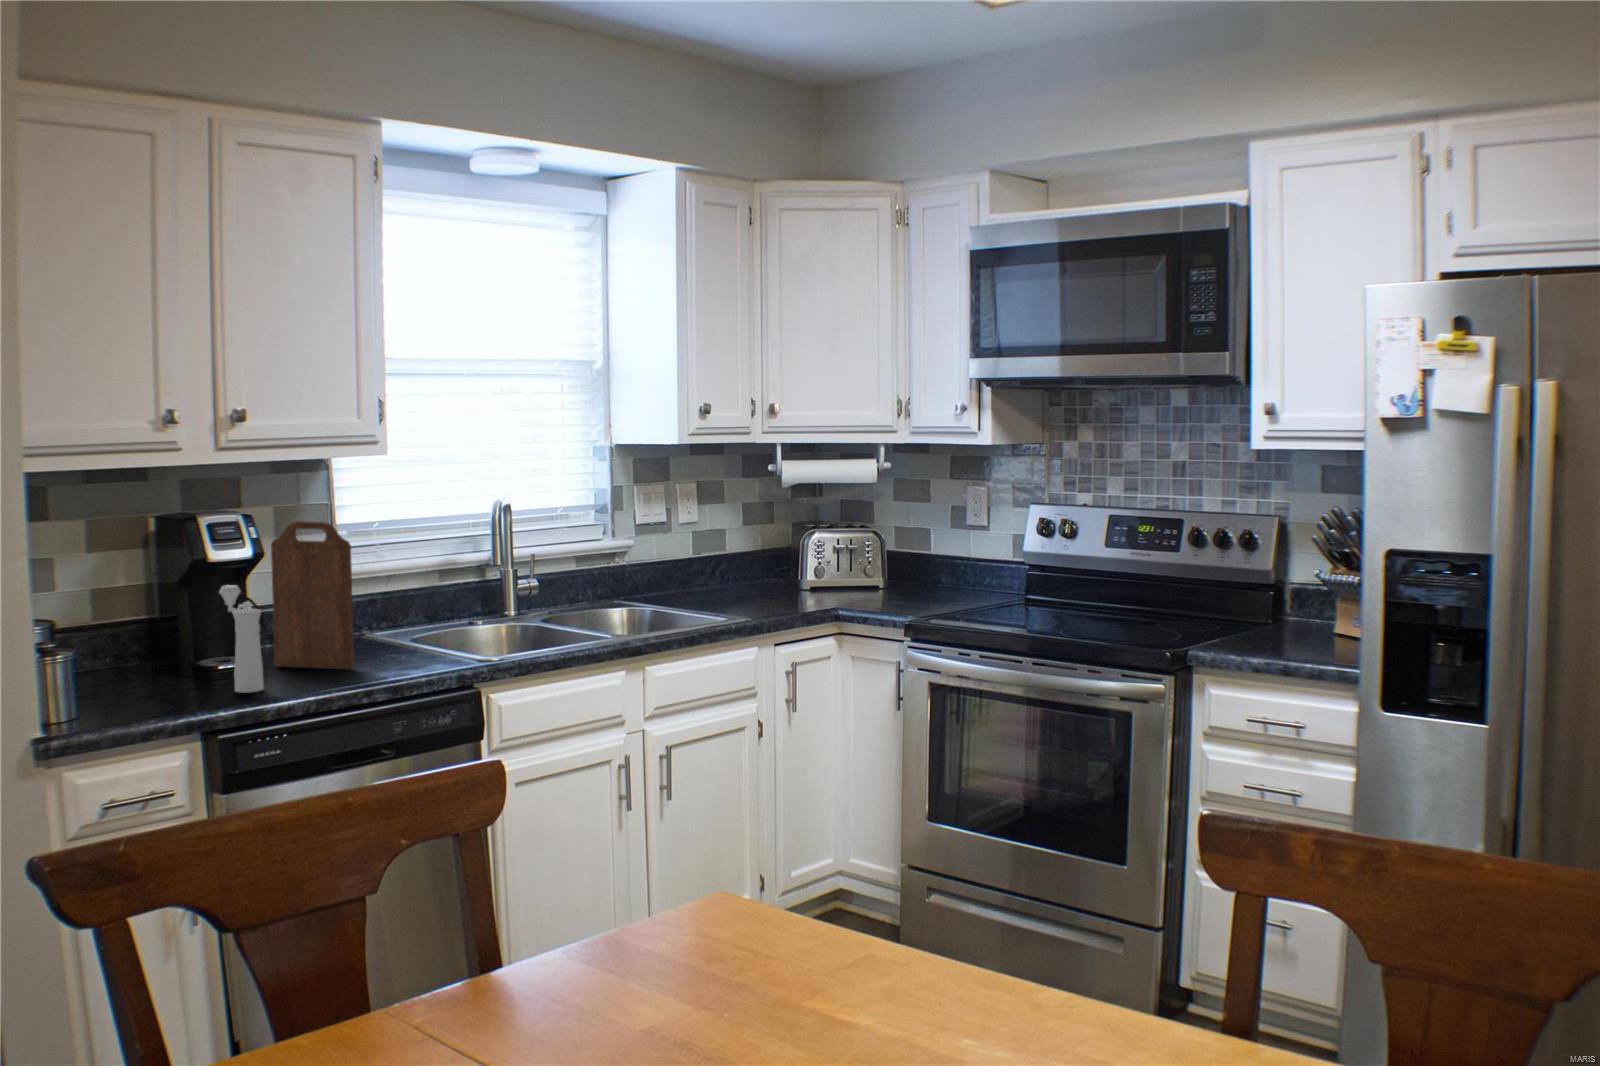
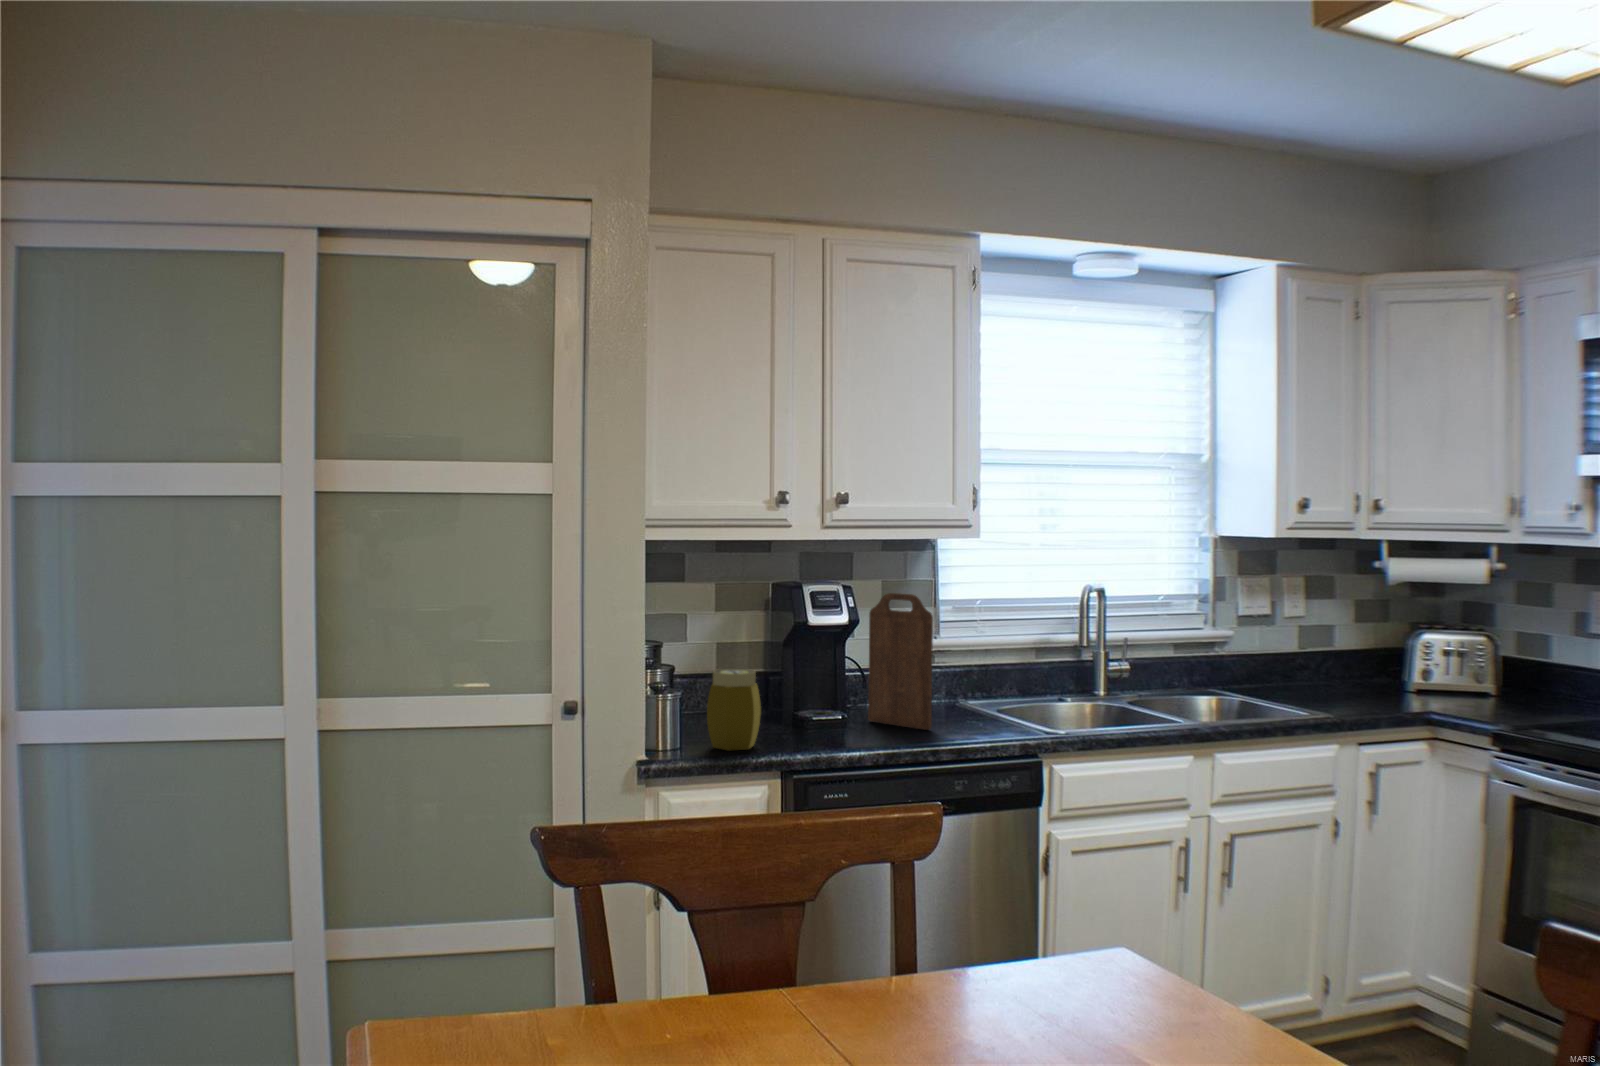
pepper mill: present [219,585,264,693] -> none [817,645,846,742]
jar: none [100,620,165,715] -> present [707,669,761,751]

